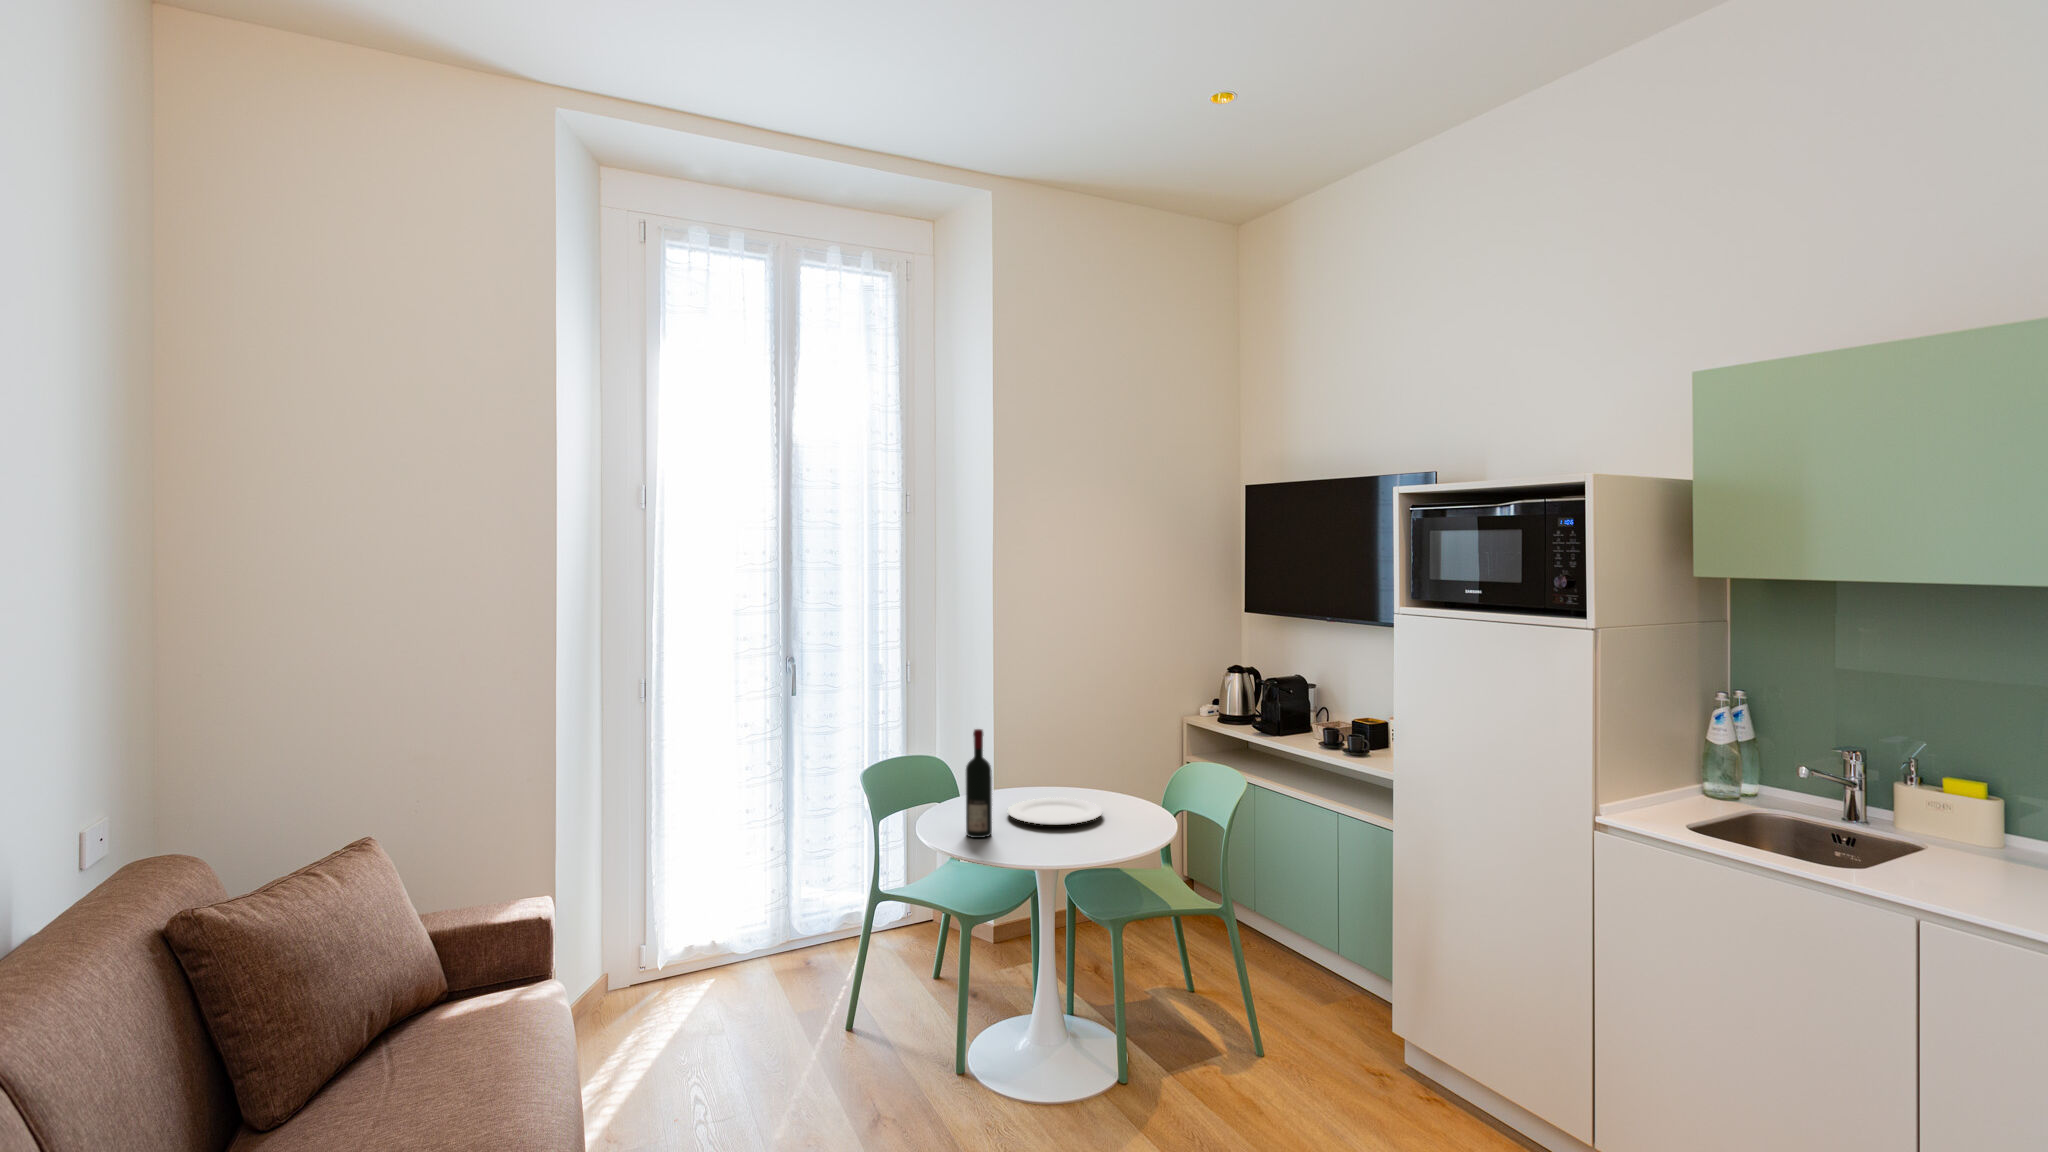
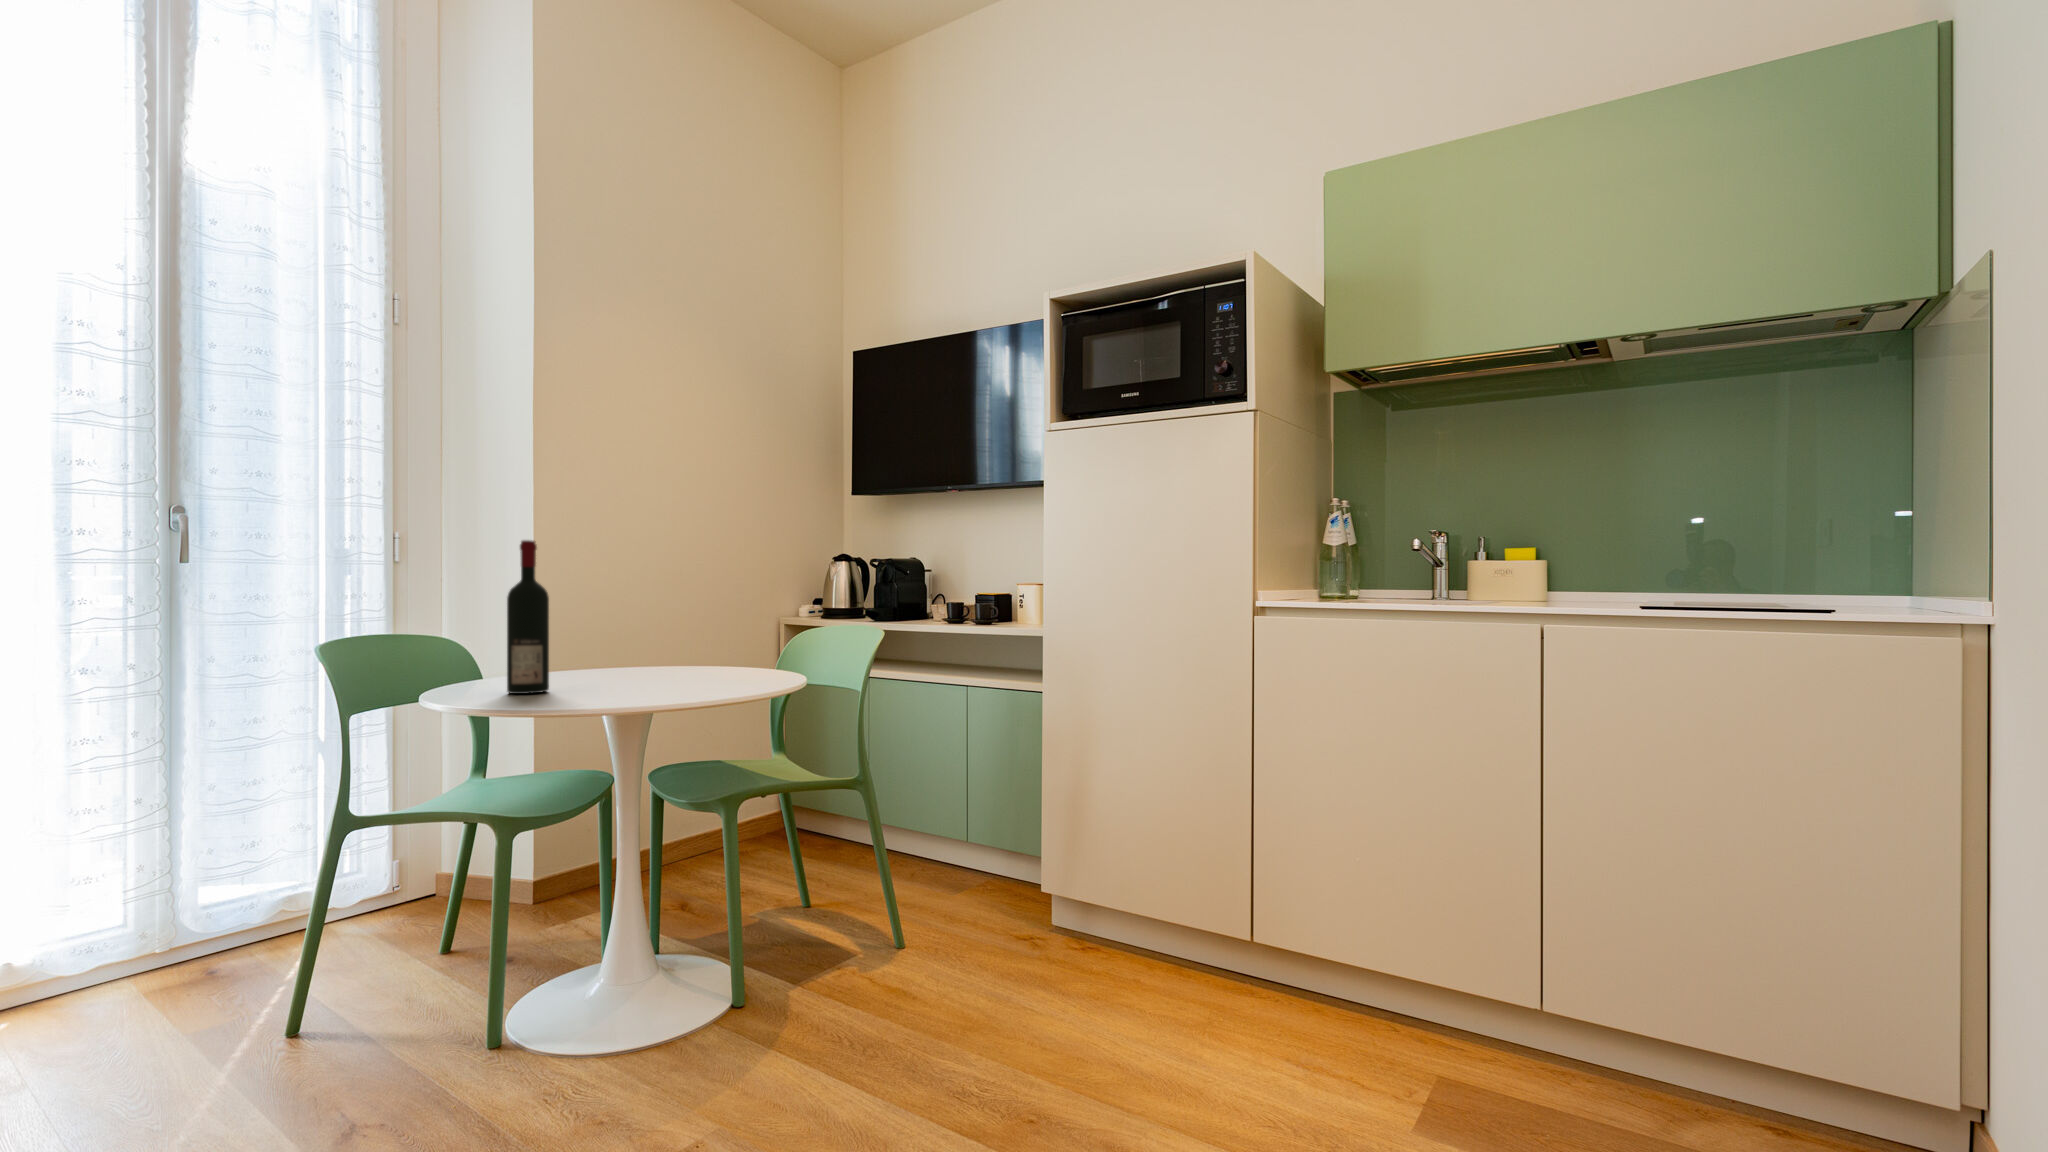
plate: present [1008,798,1102,825] -> none [568,664,707,682]

